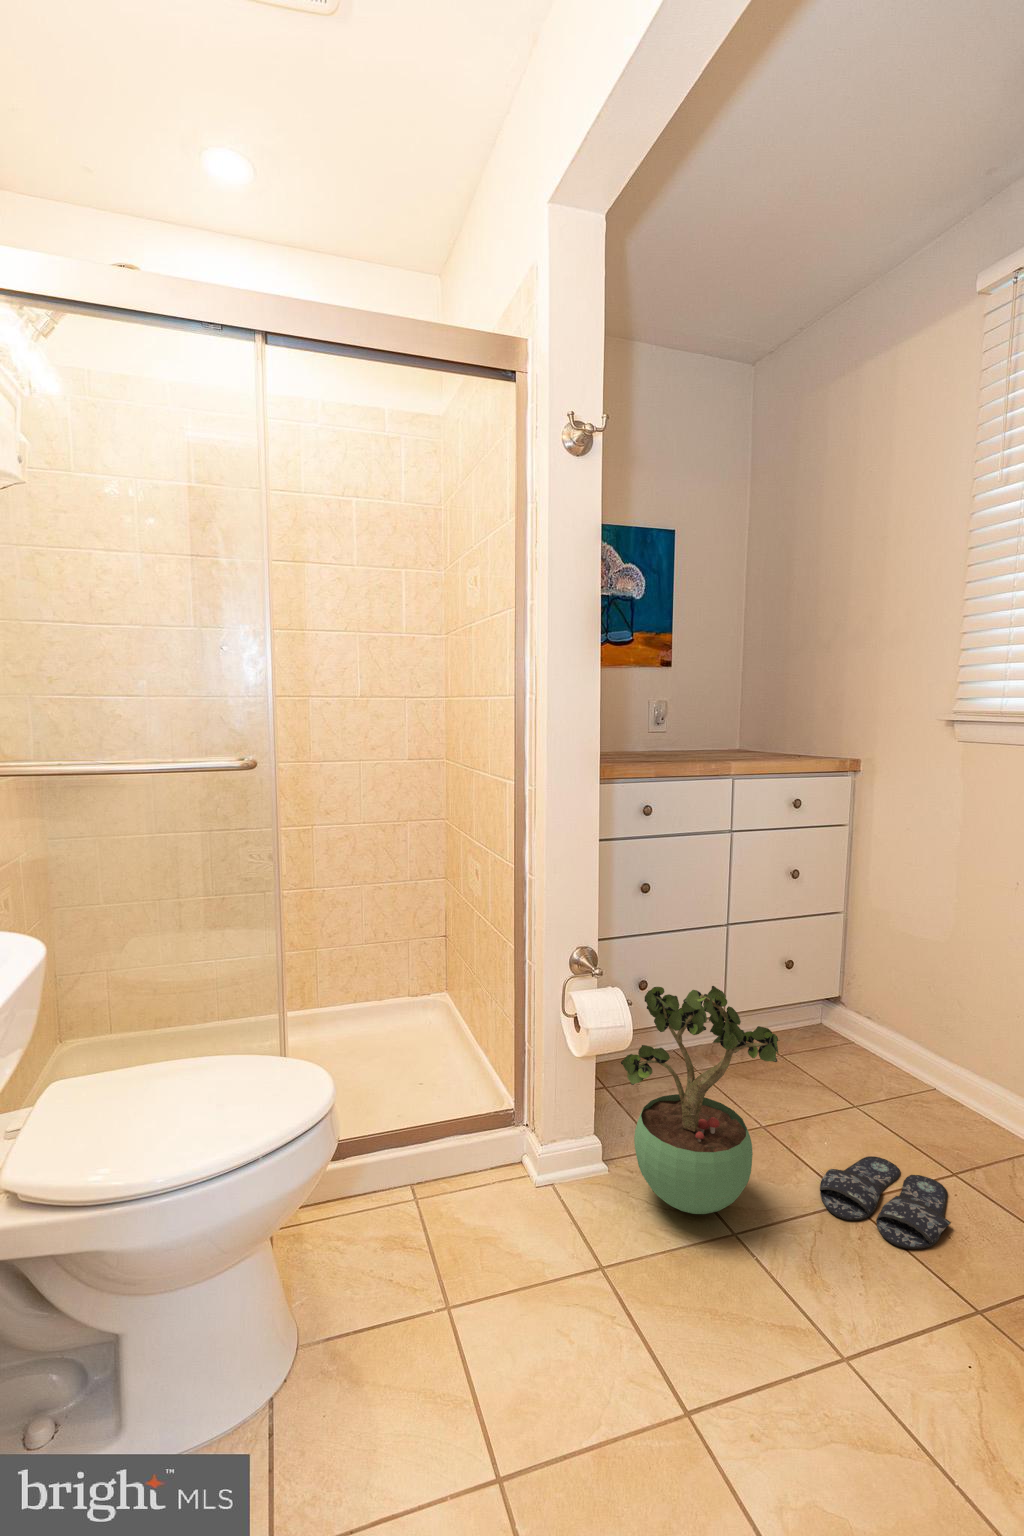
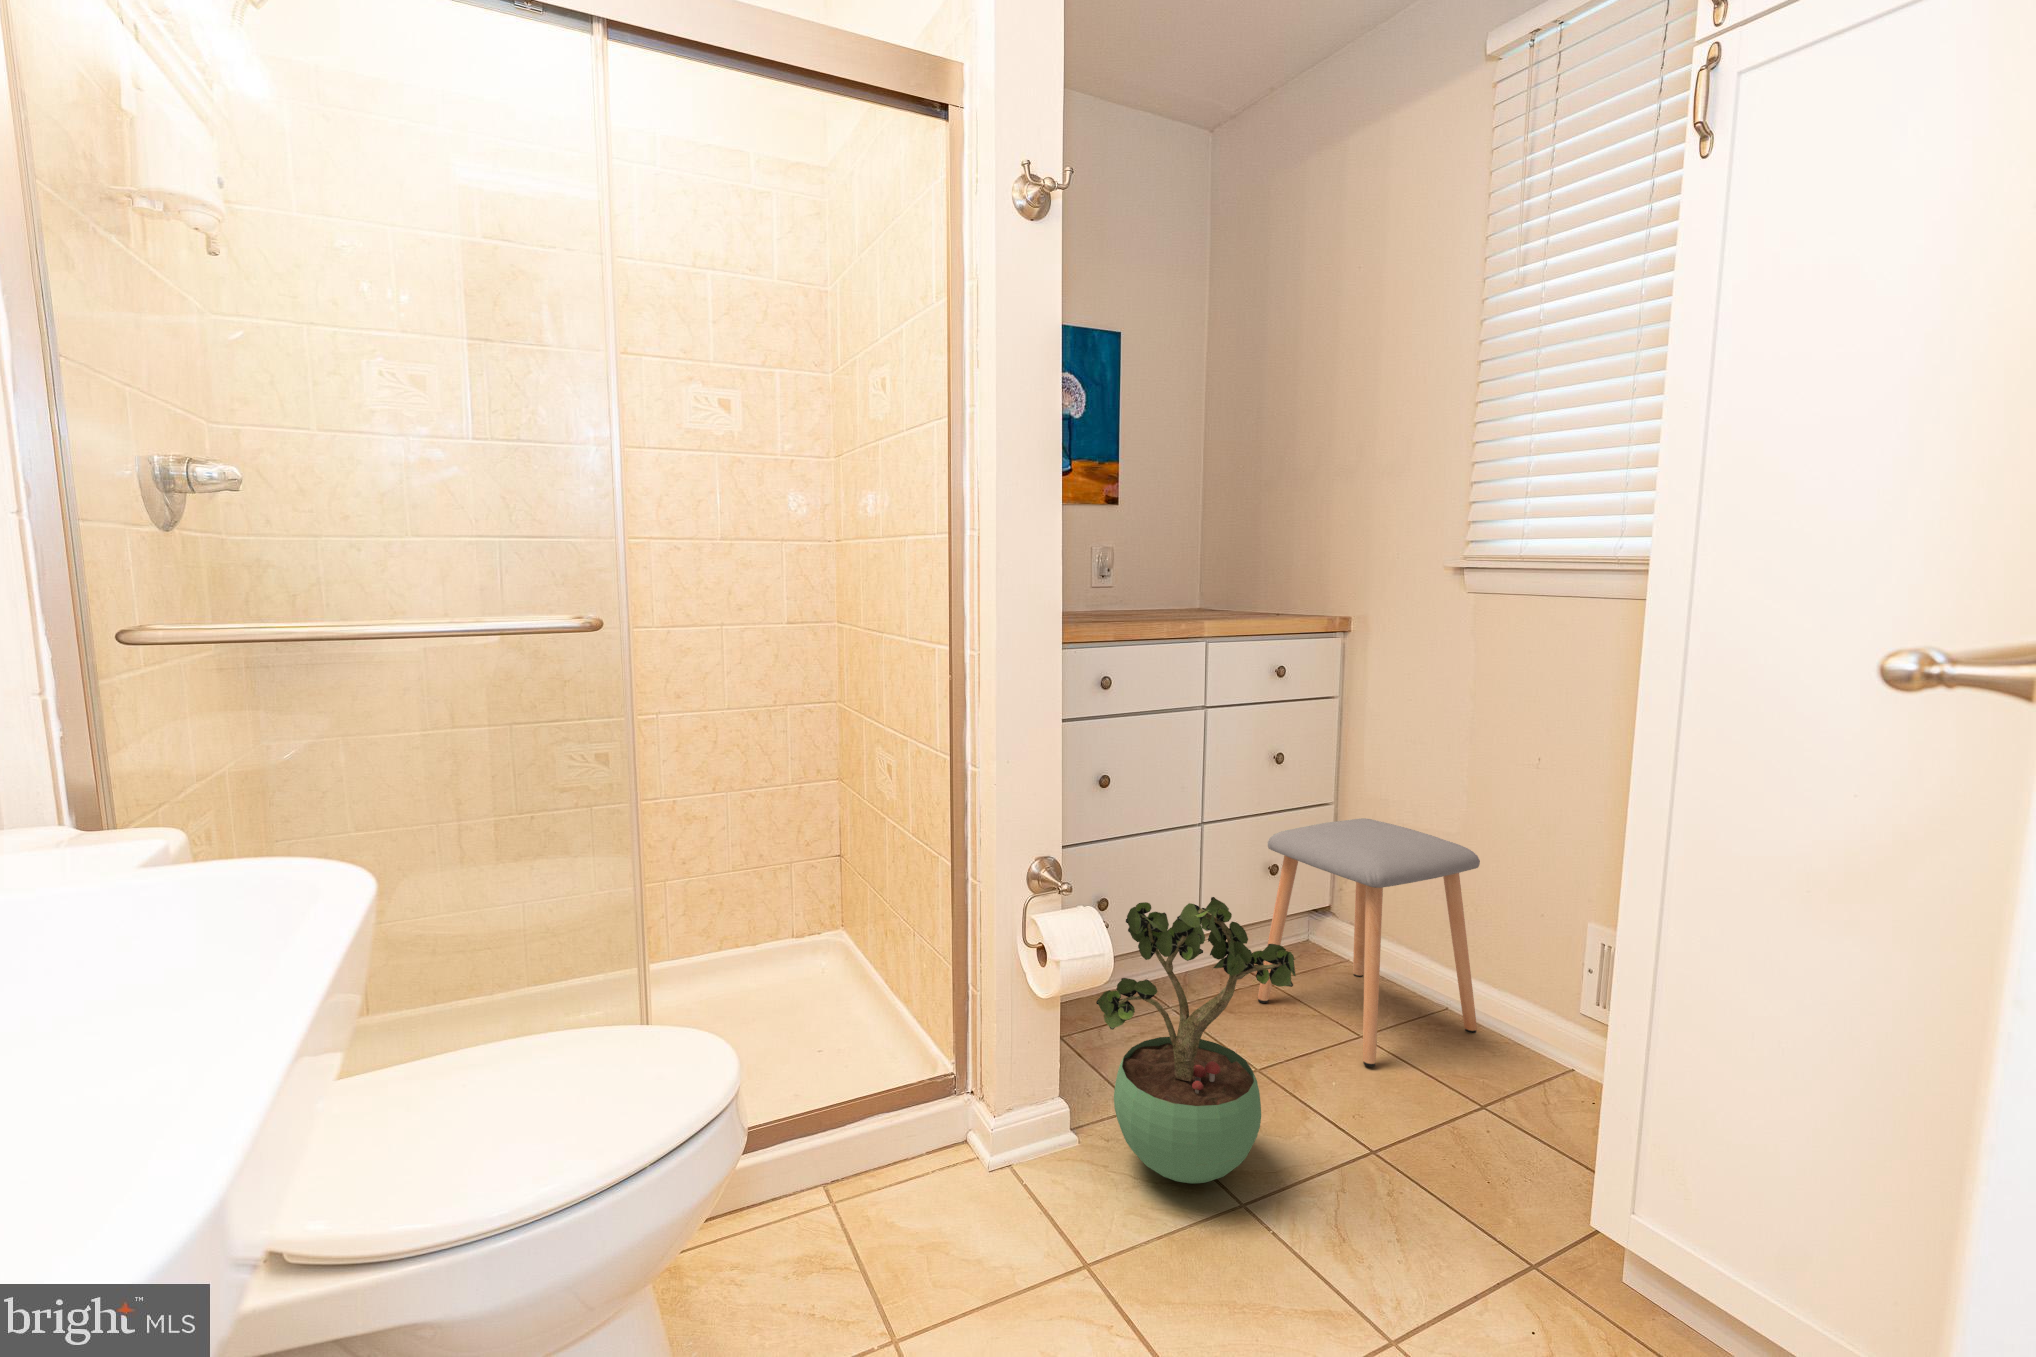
stool: none [772,926,962,1134] -> present [1258,818,1480,1067]
slippers: present [820,1156,951,1249] -> none [1336,1092,1489,1198]

